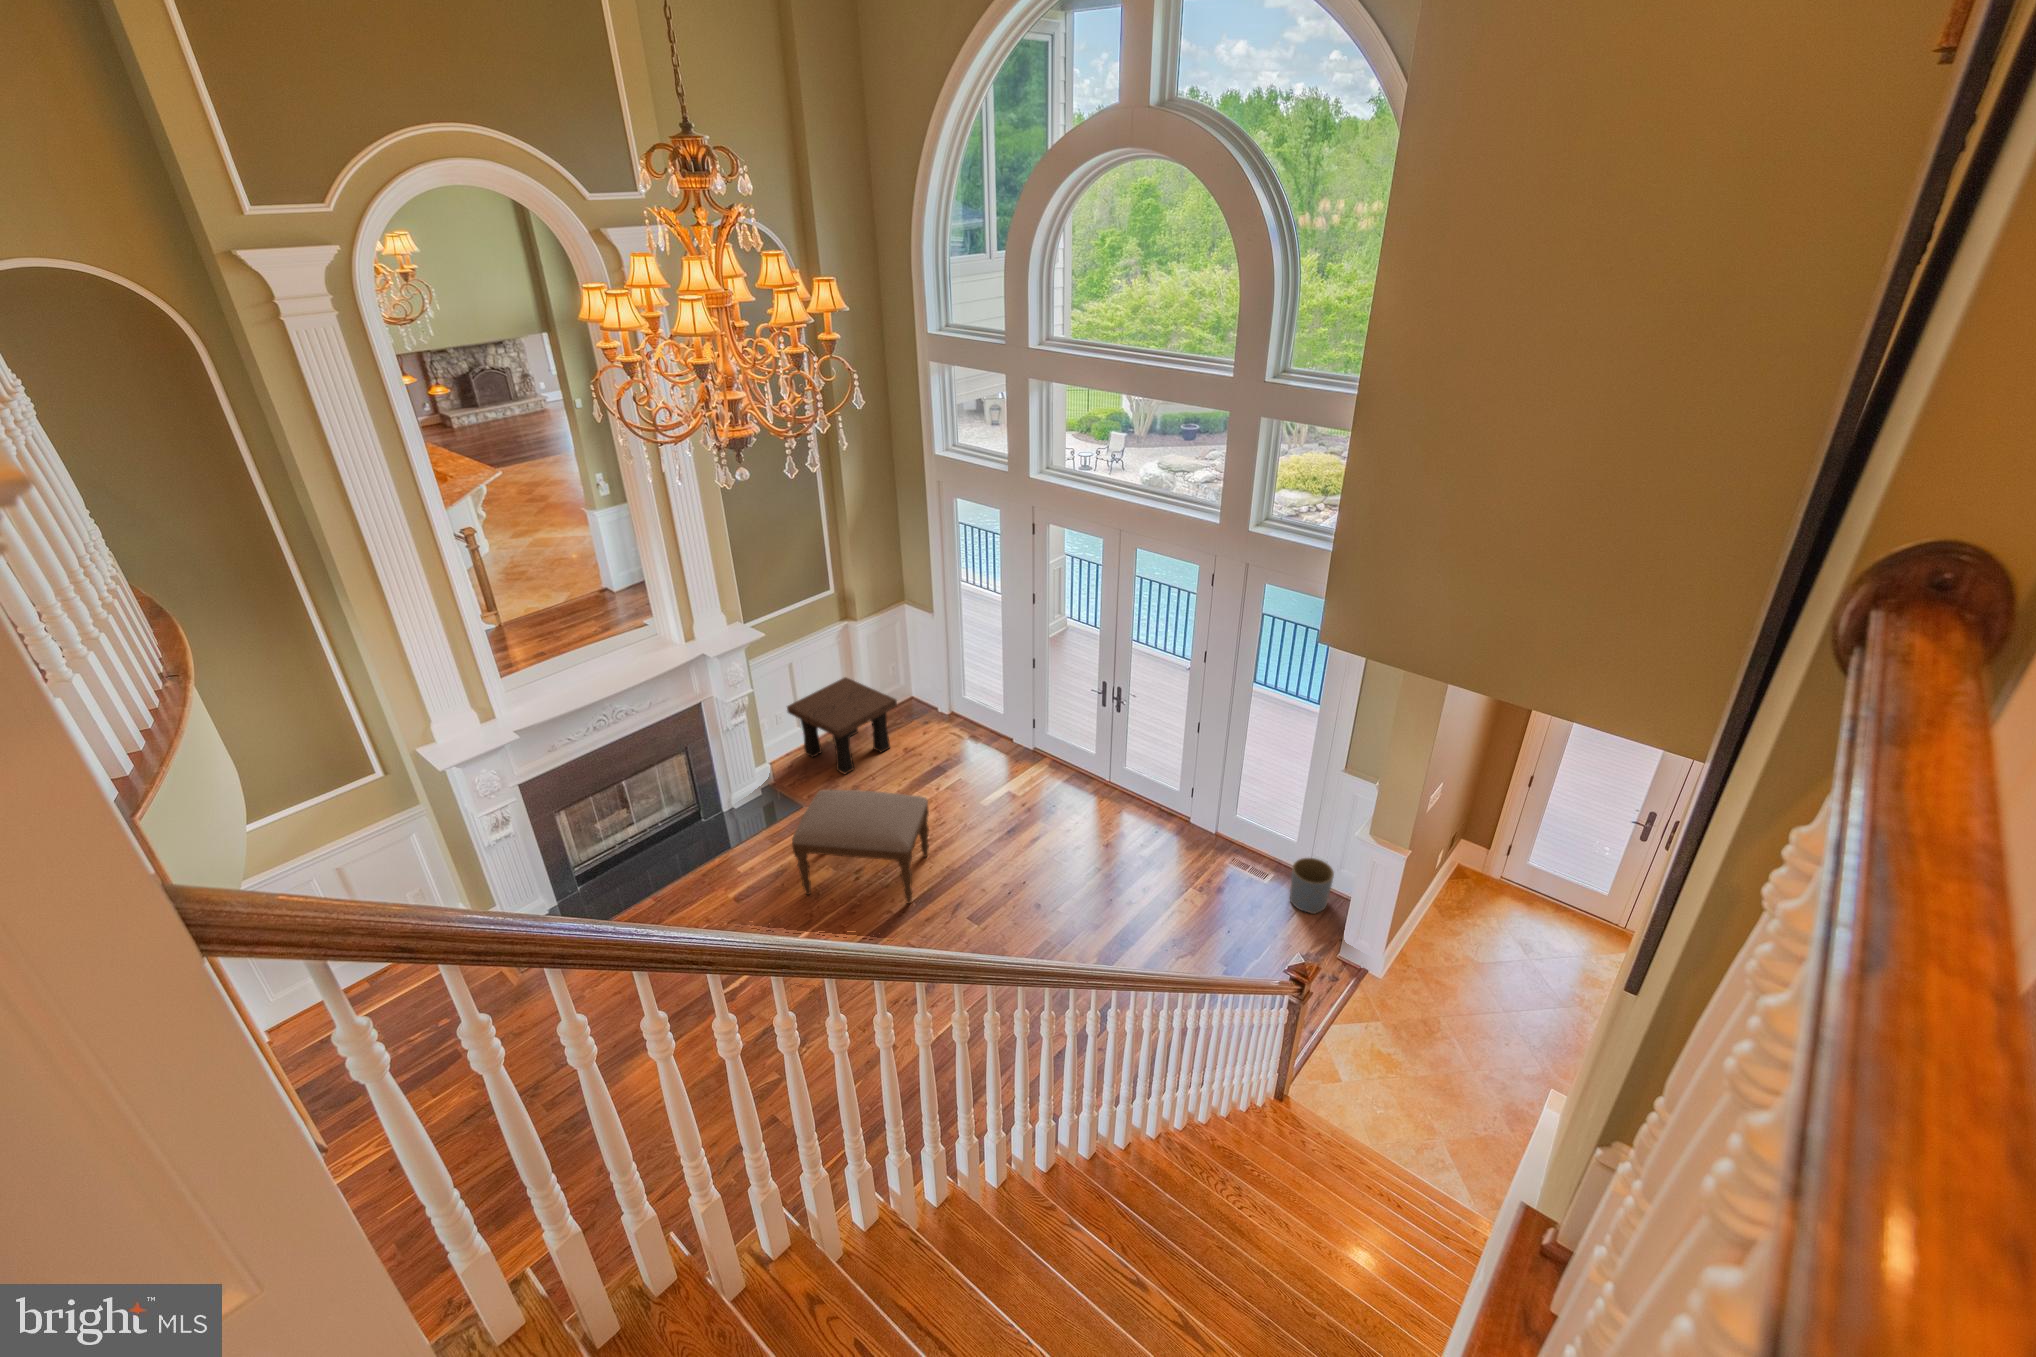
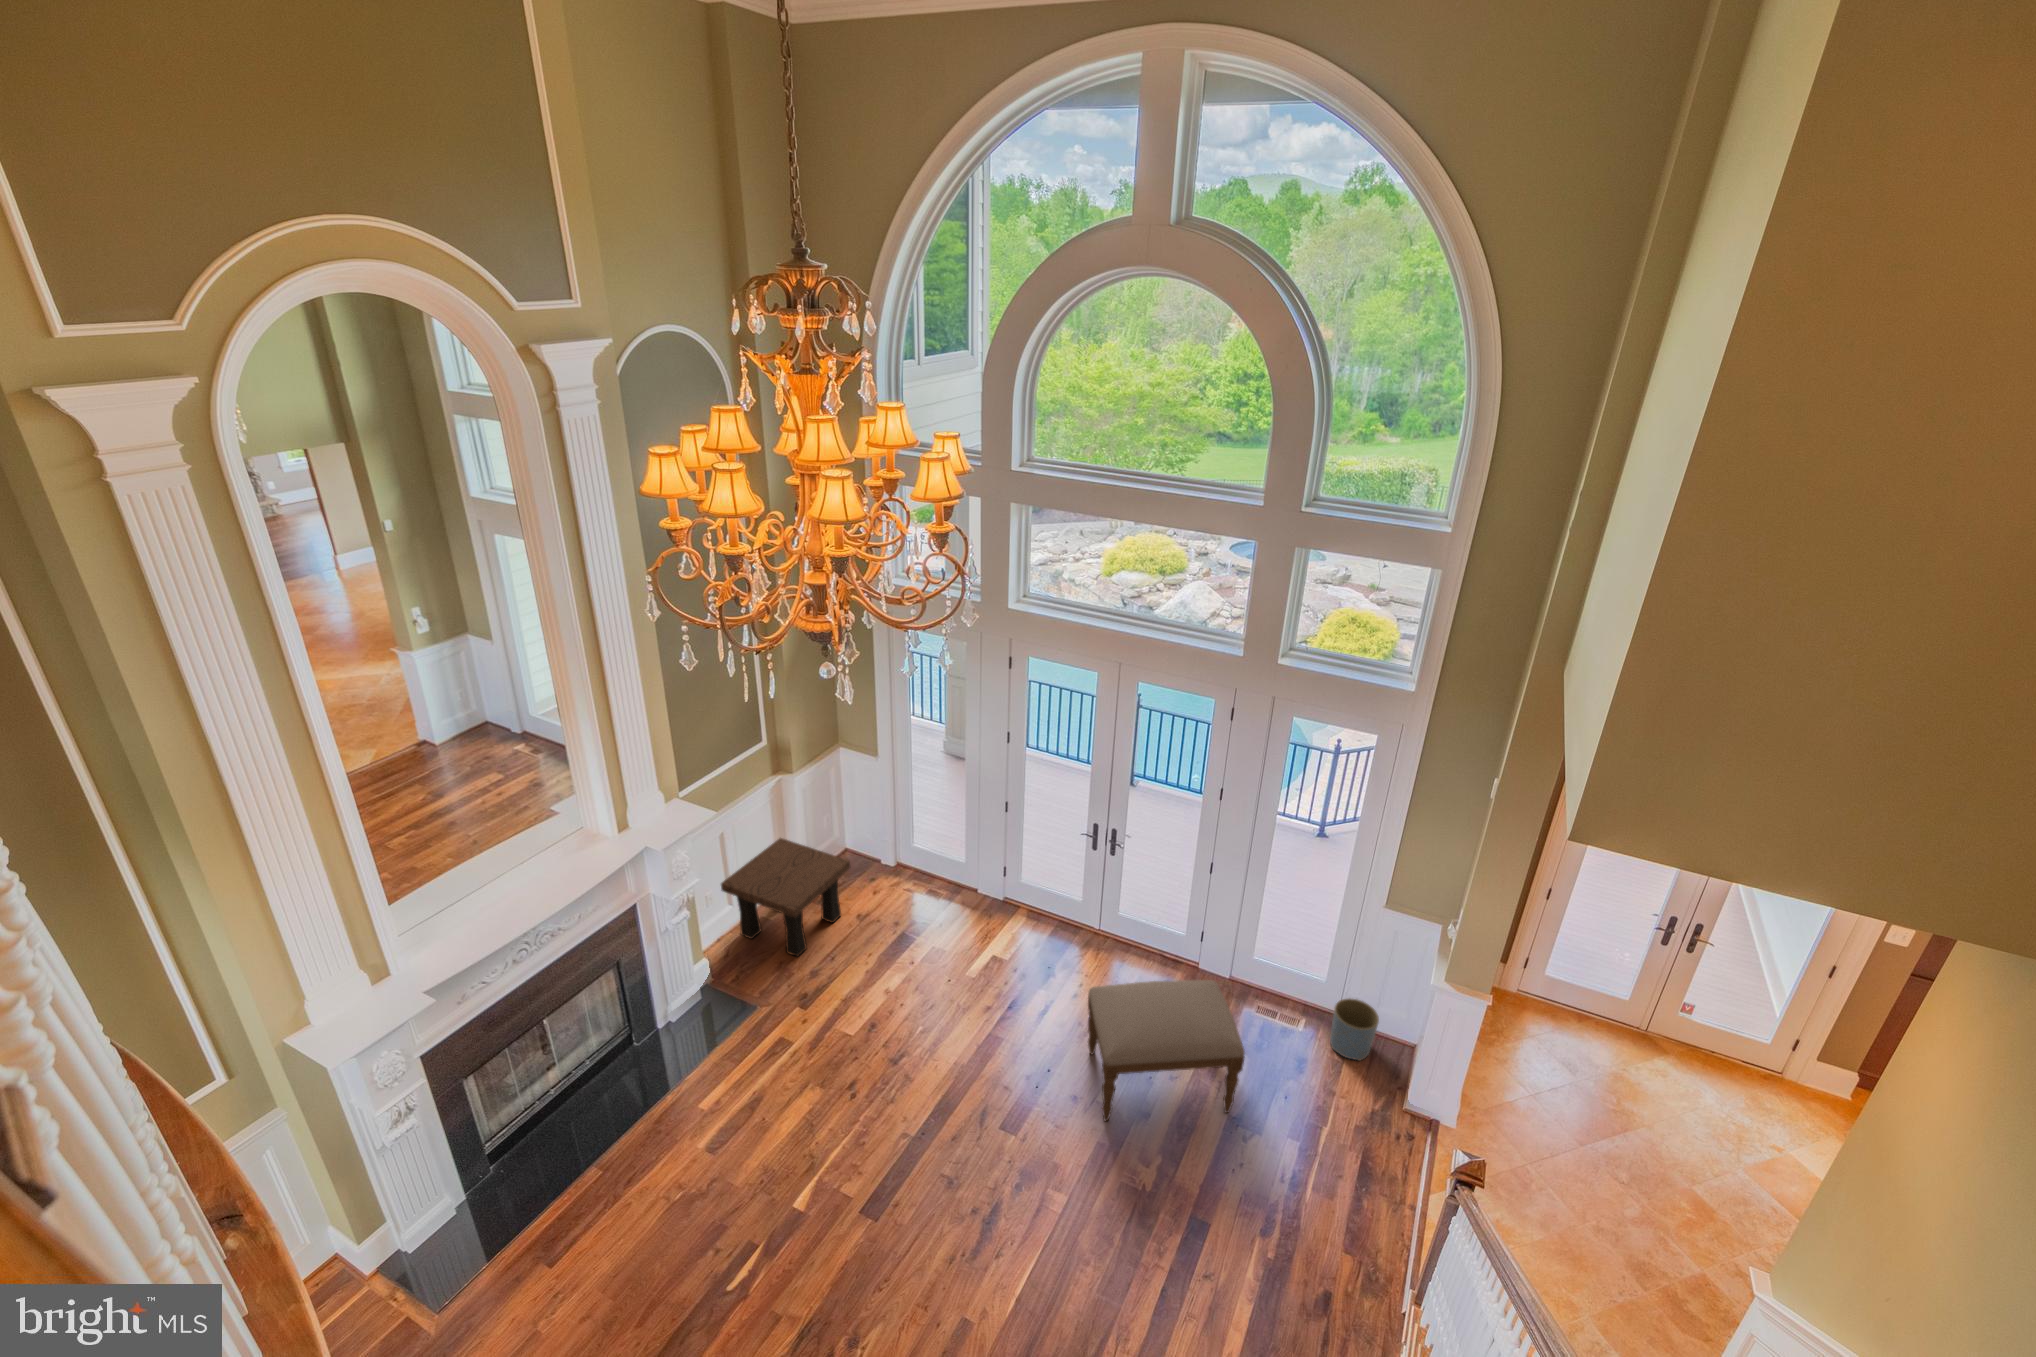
ottoman: present [792,790,929,904] -> present [1088,980,1245,1122]

